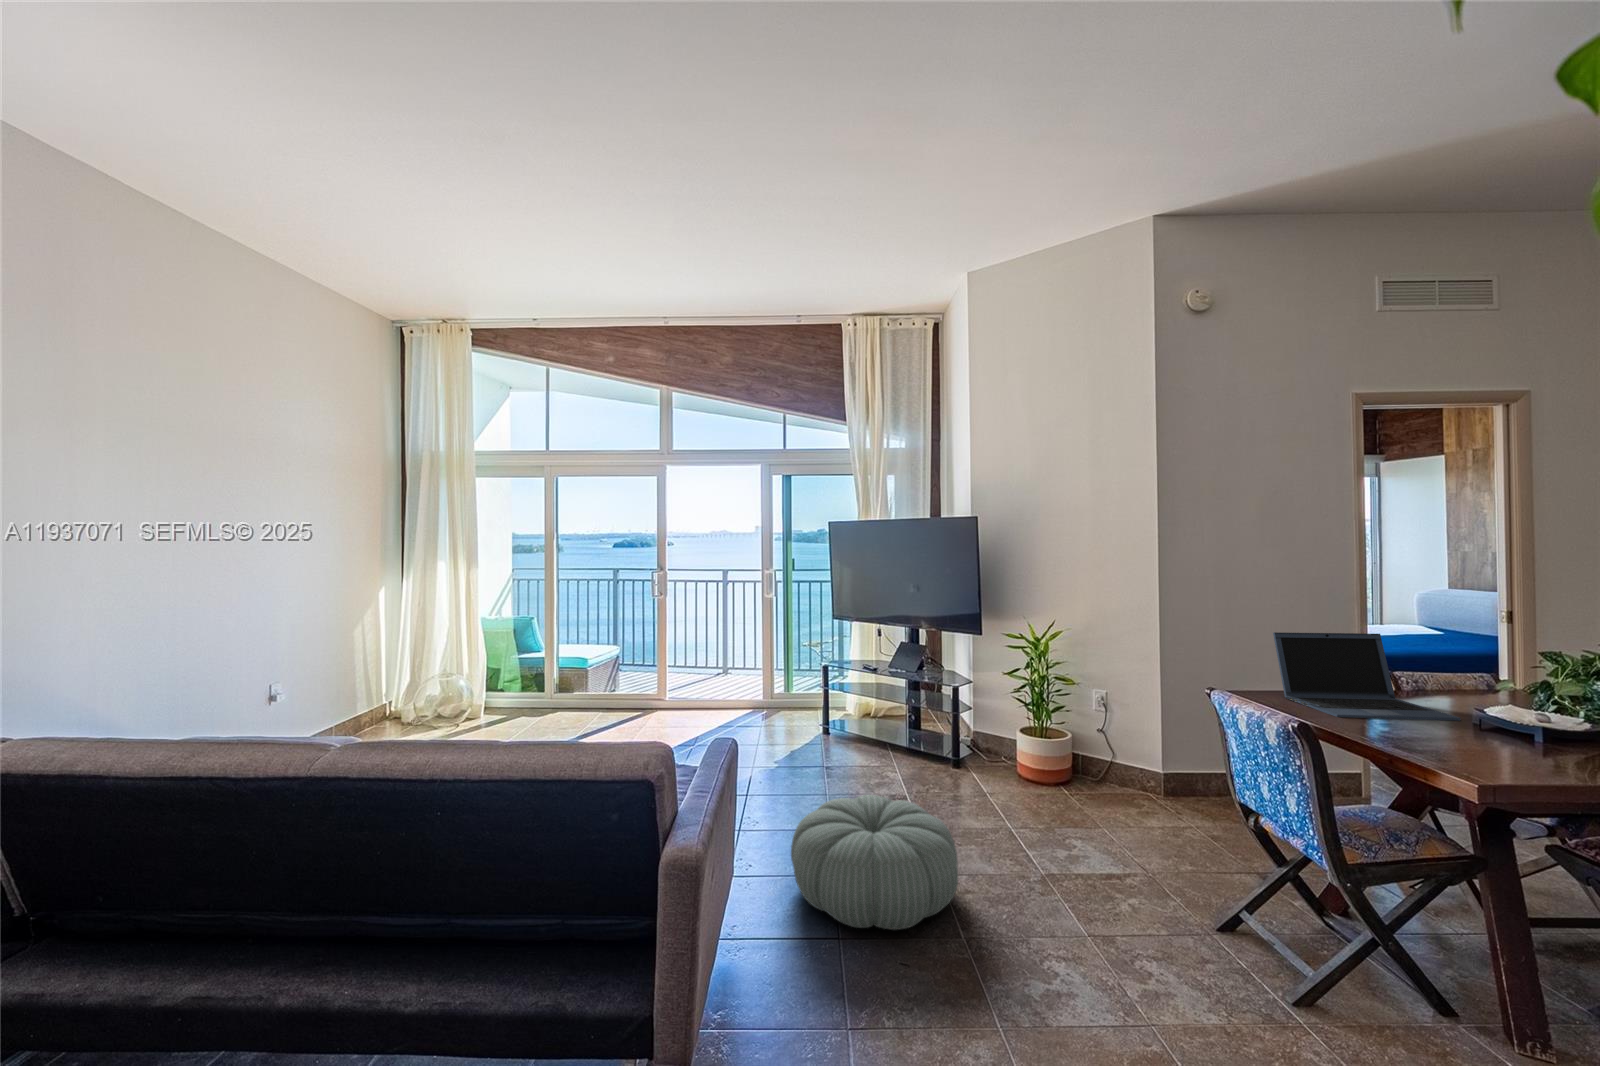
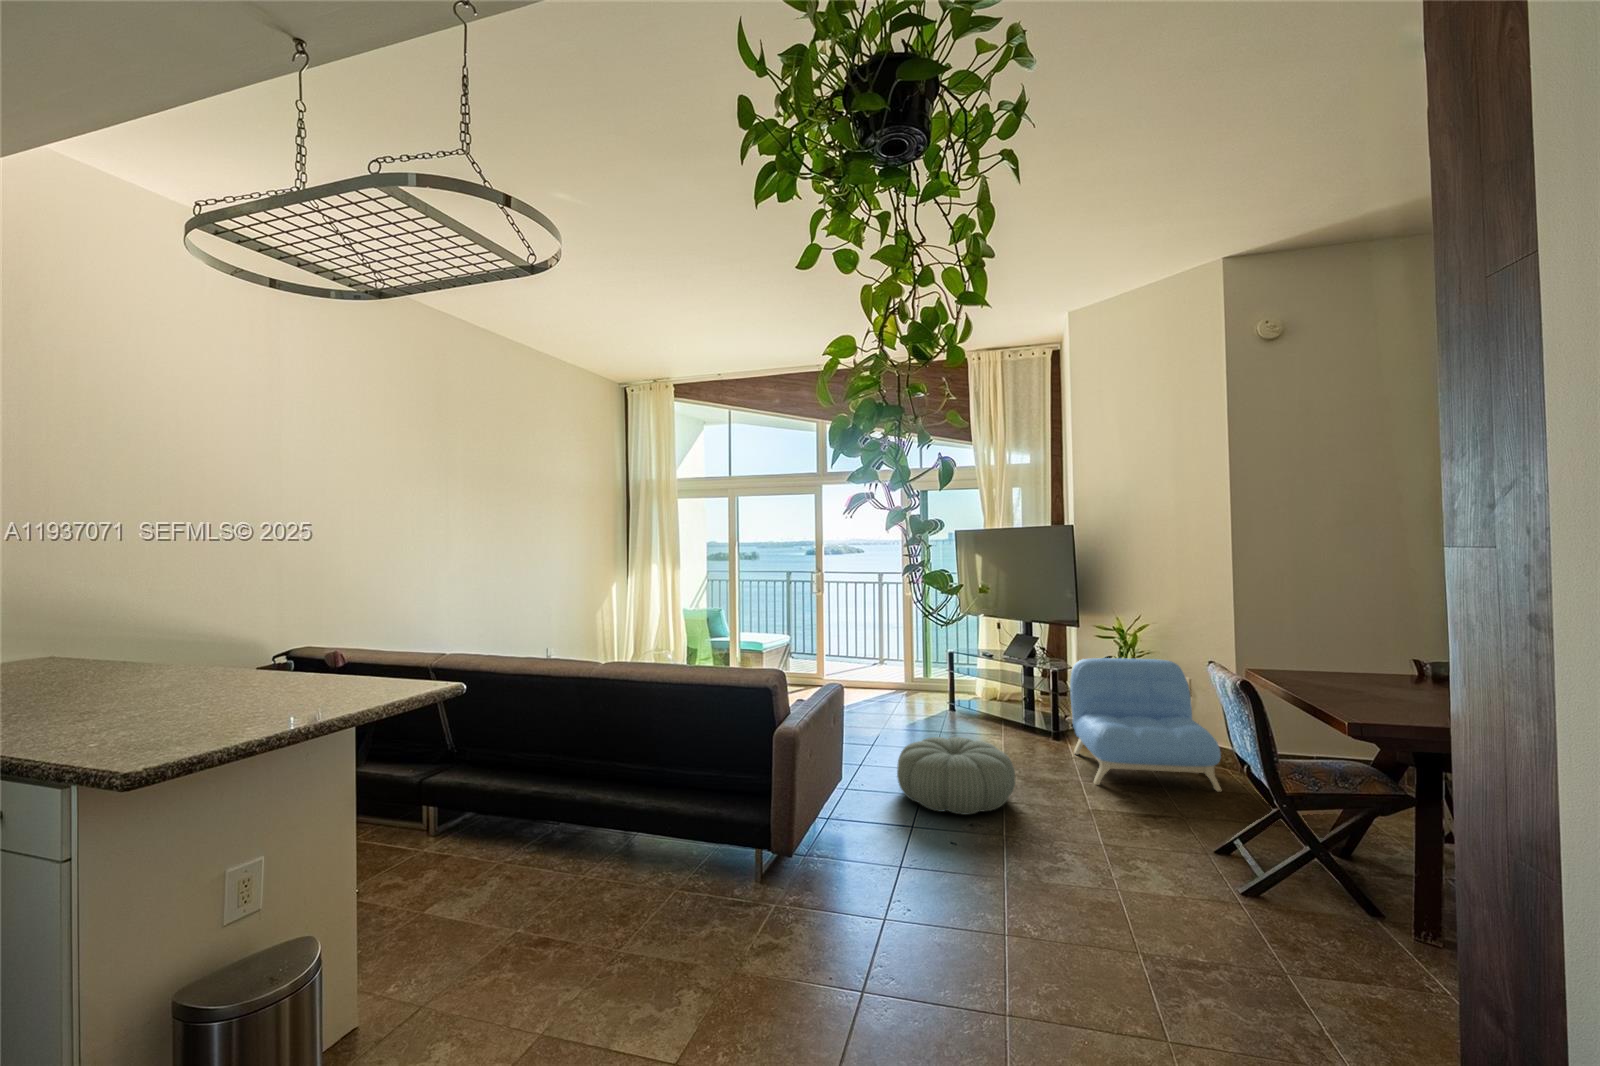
laptop: present [1273,632,1461,721] -> none [1278,625,1406,693]
armchair: none [981,670,1171,840] -> present [1070,658,1222,791]

